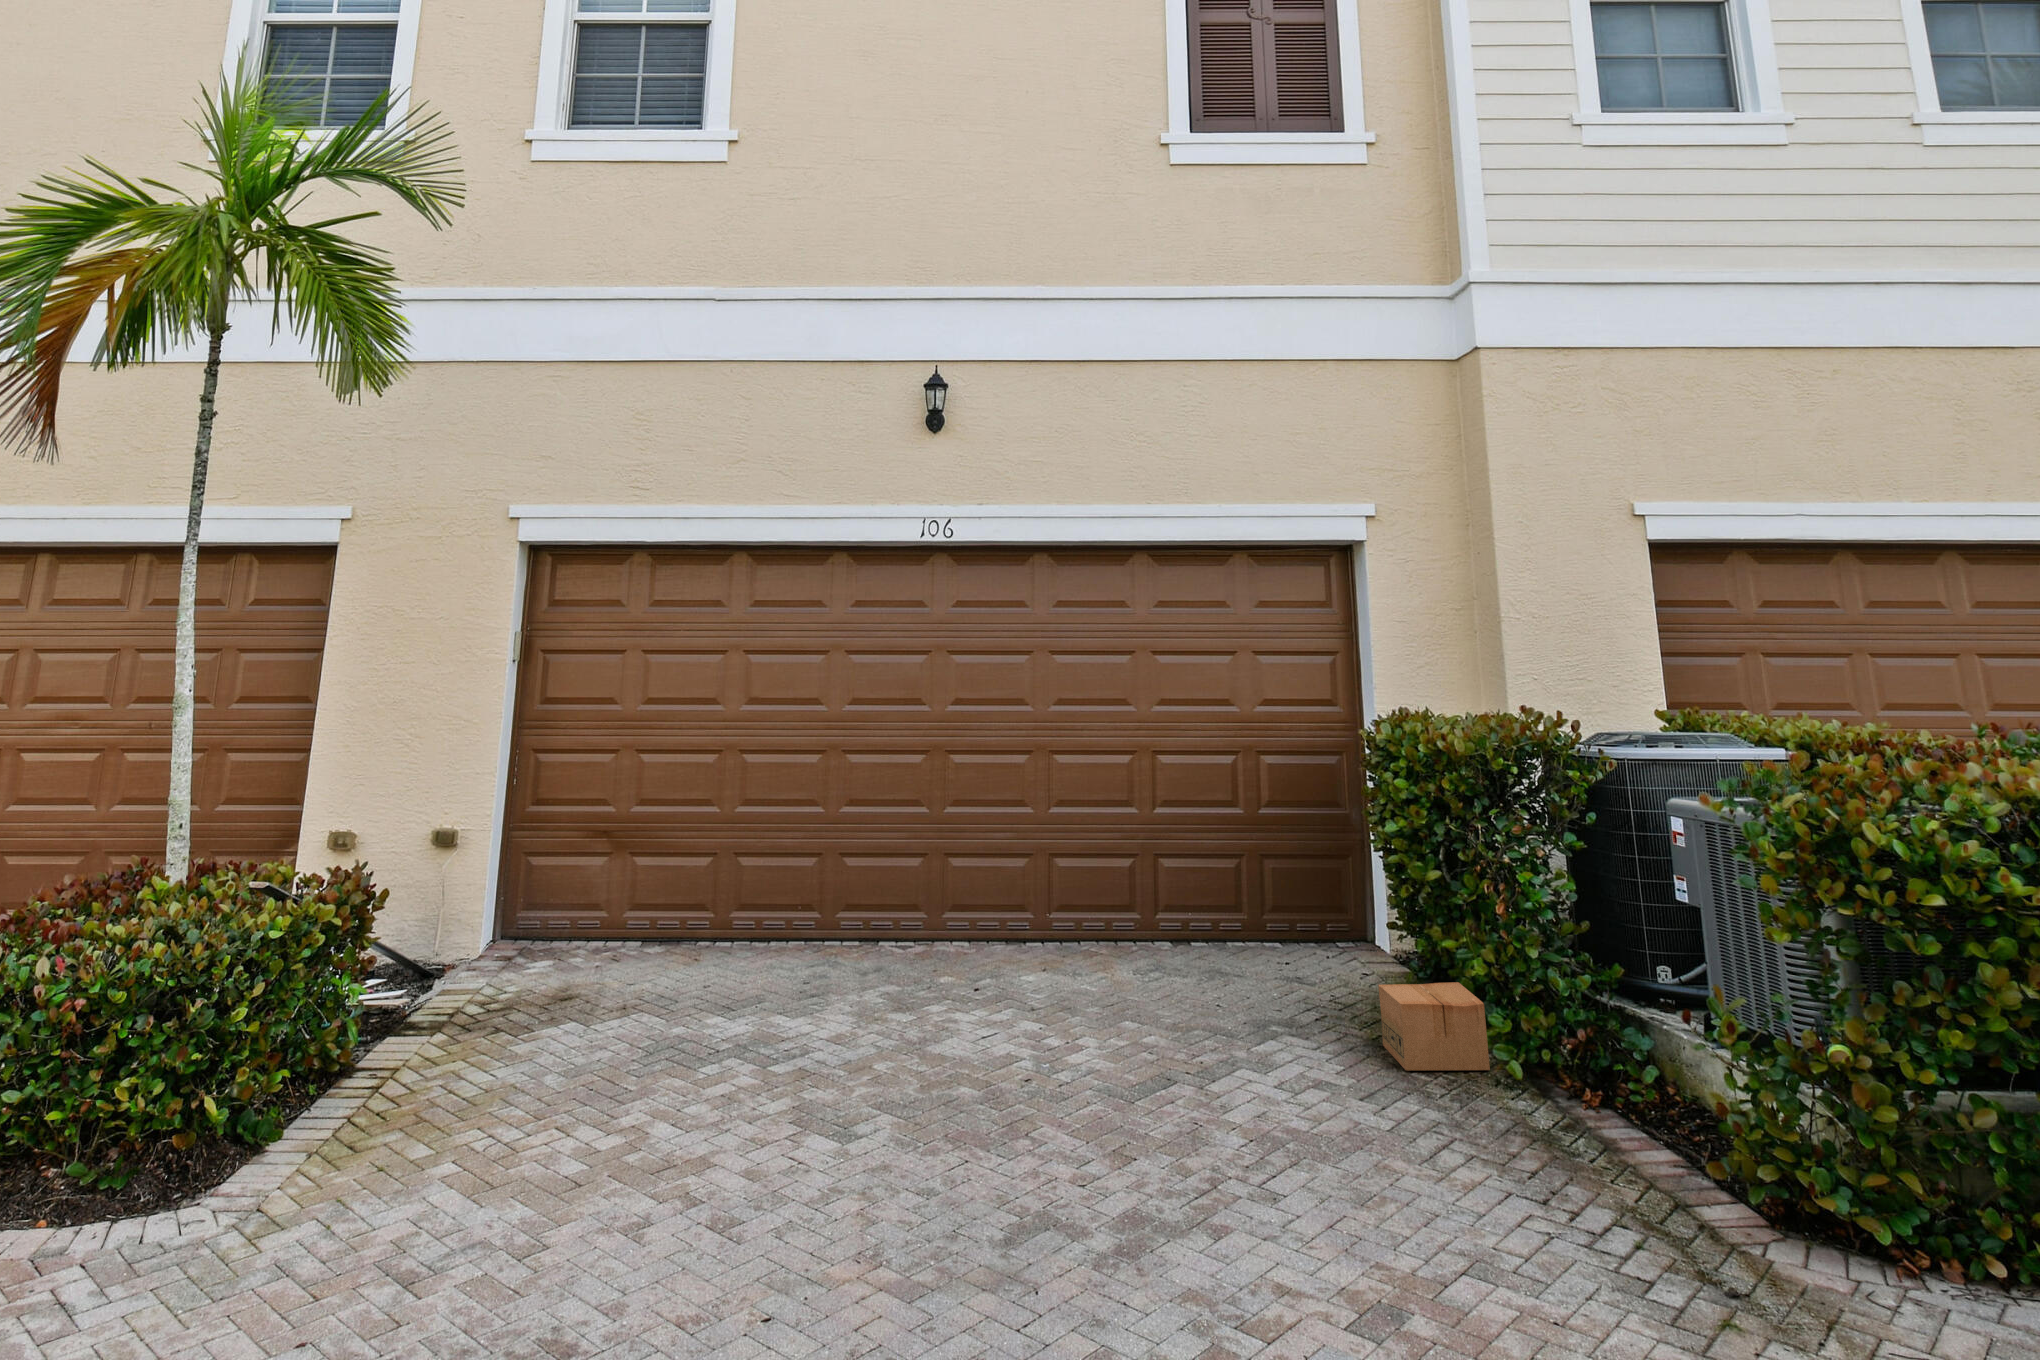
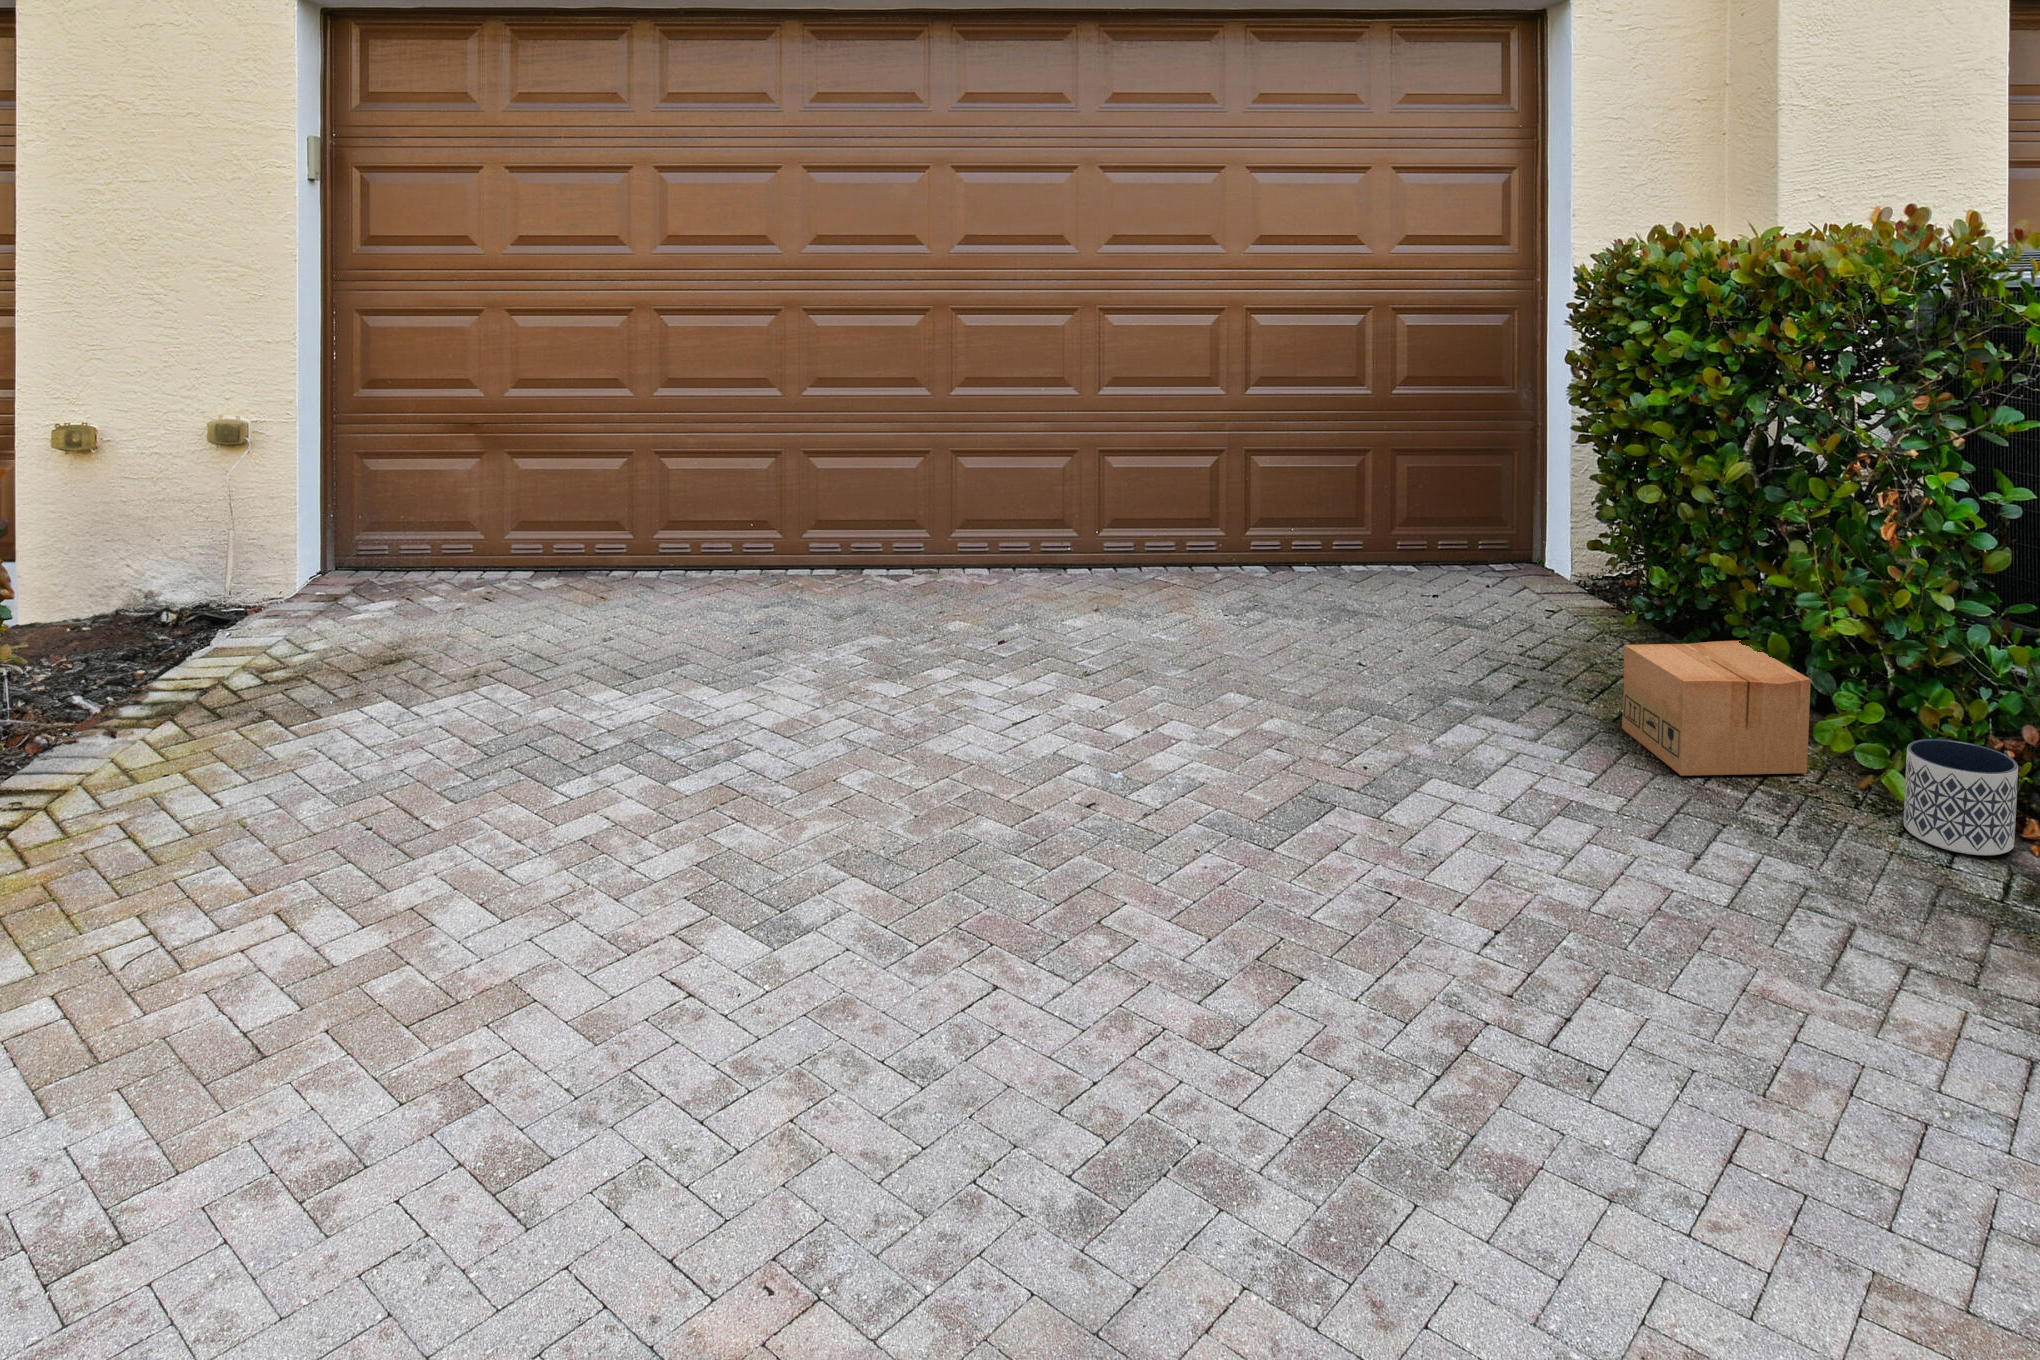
planter: none [1530,1040,1598,1113] -> present [1904,739,2018,855]

